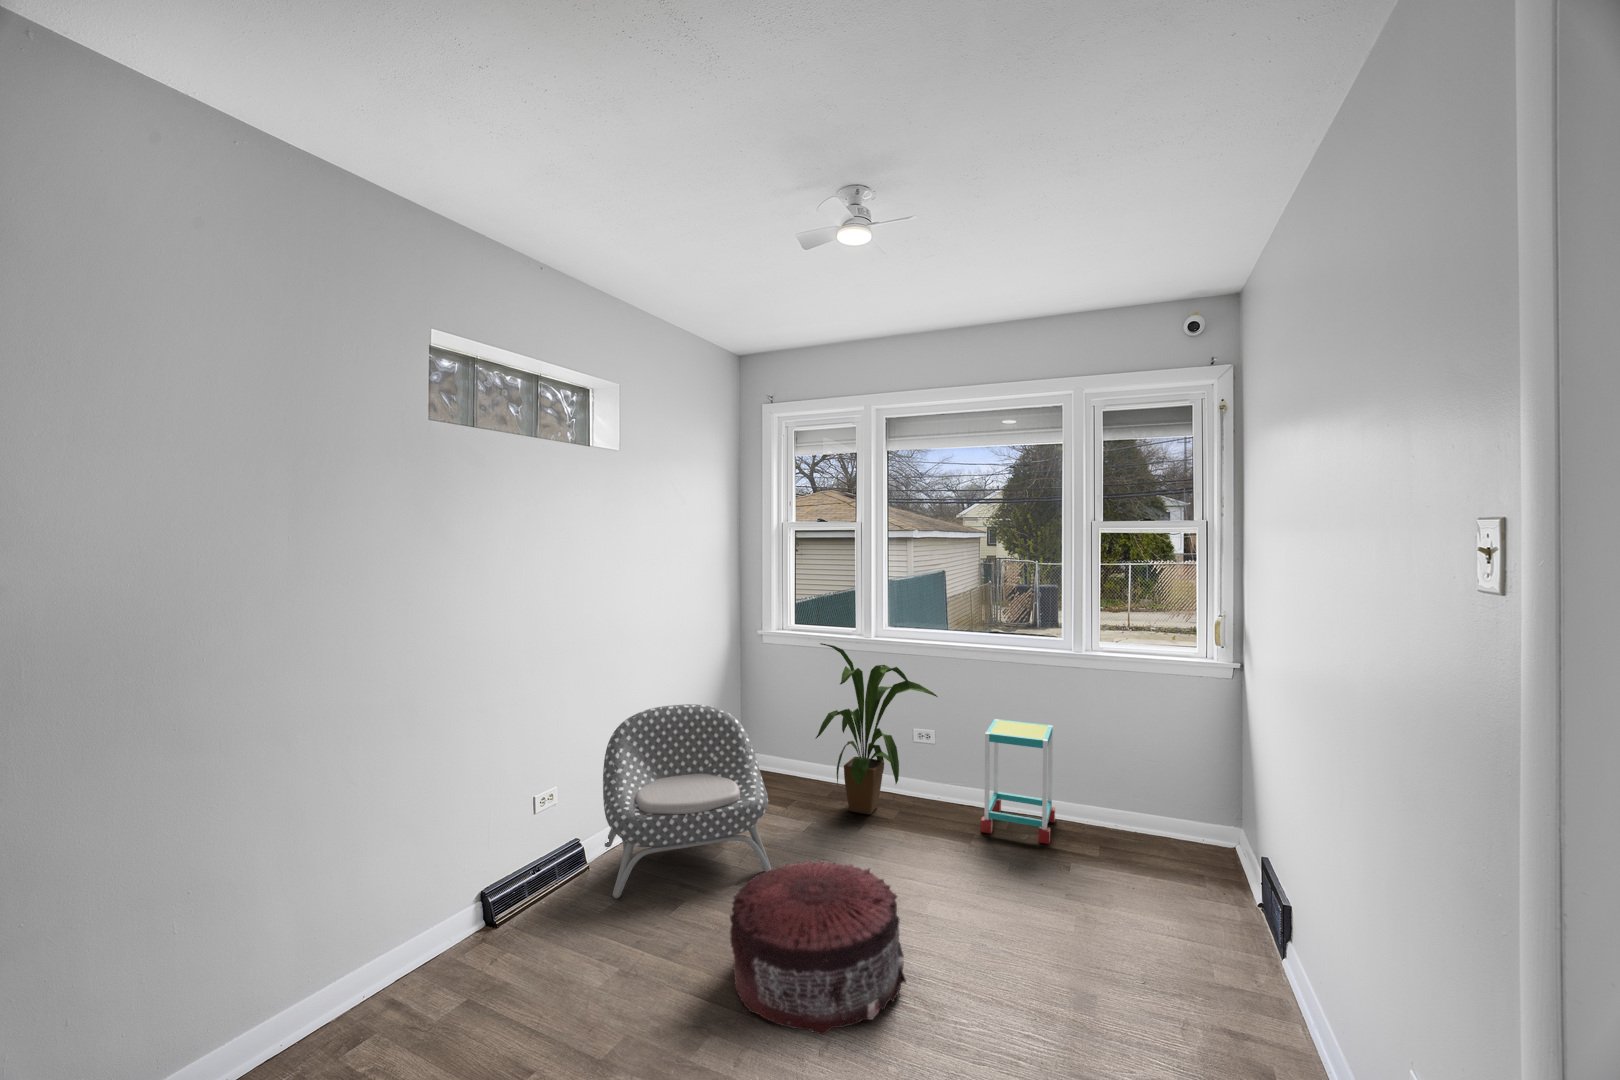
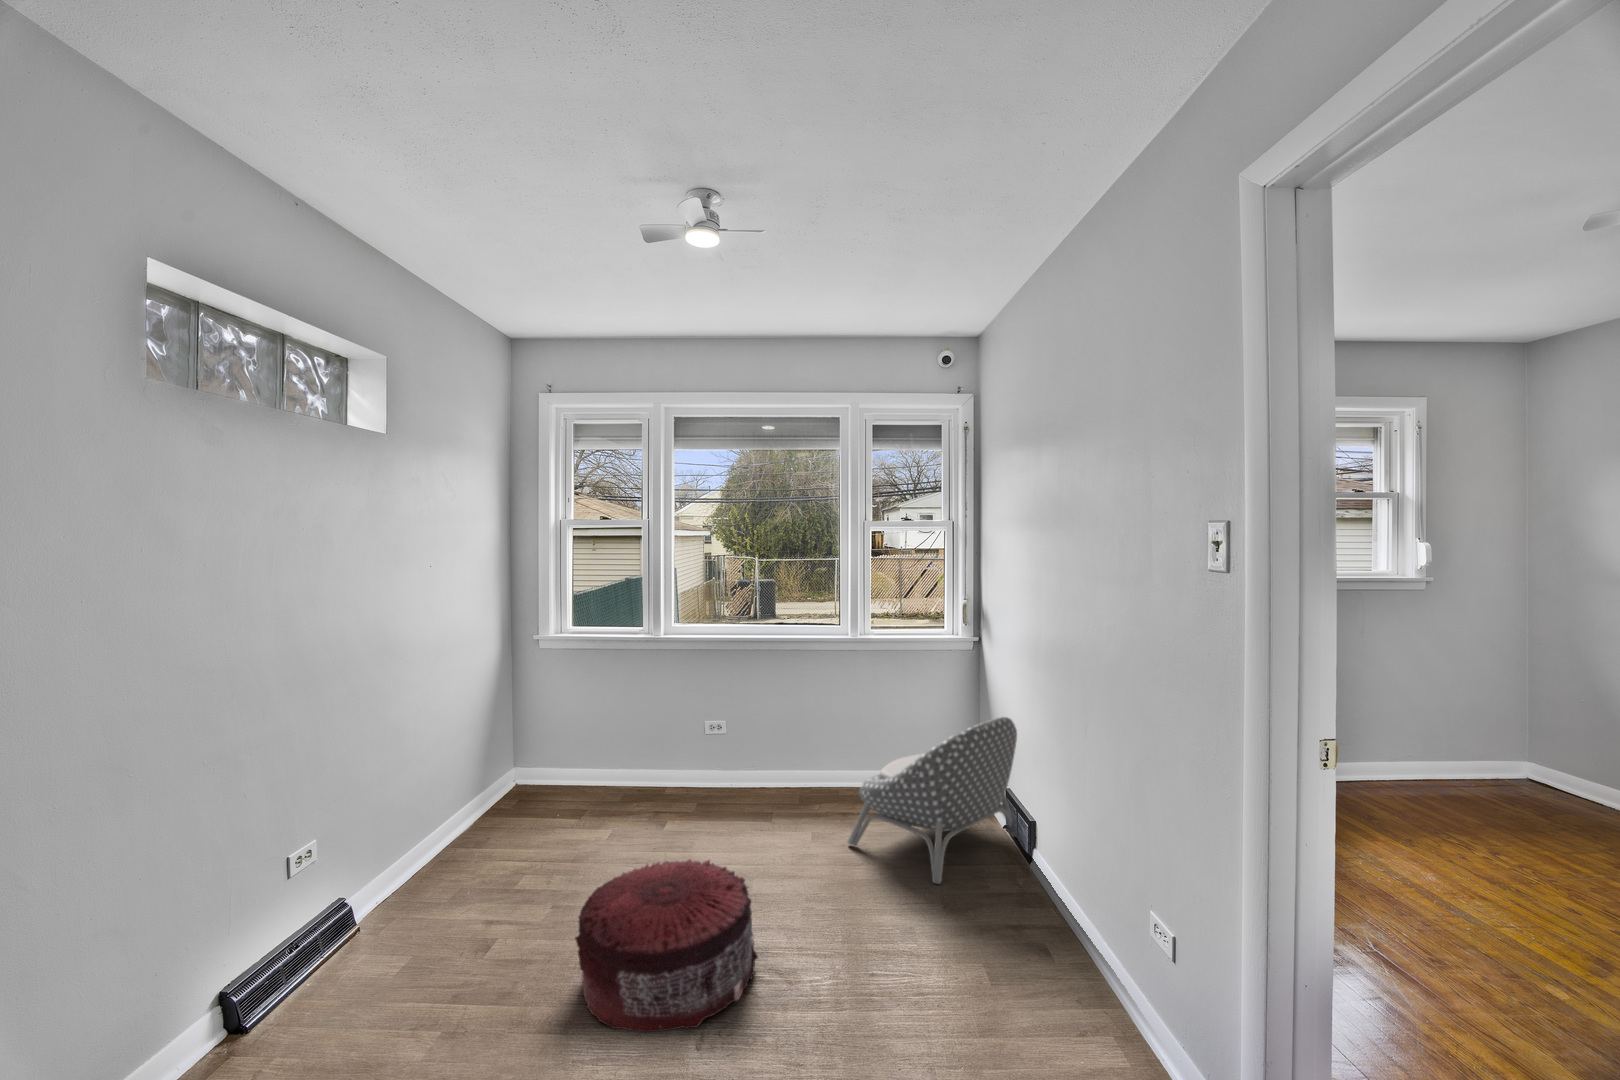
house plant: present [816,643,937,815] -> none [612,645,732,813]
armchair: present [603,704,772,898] -> present [848,717,1017,884]
side table: present [981,719,1055,844] -> none [777,704,838,811]

